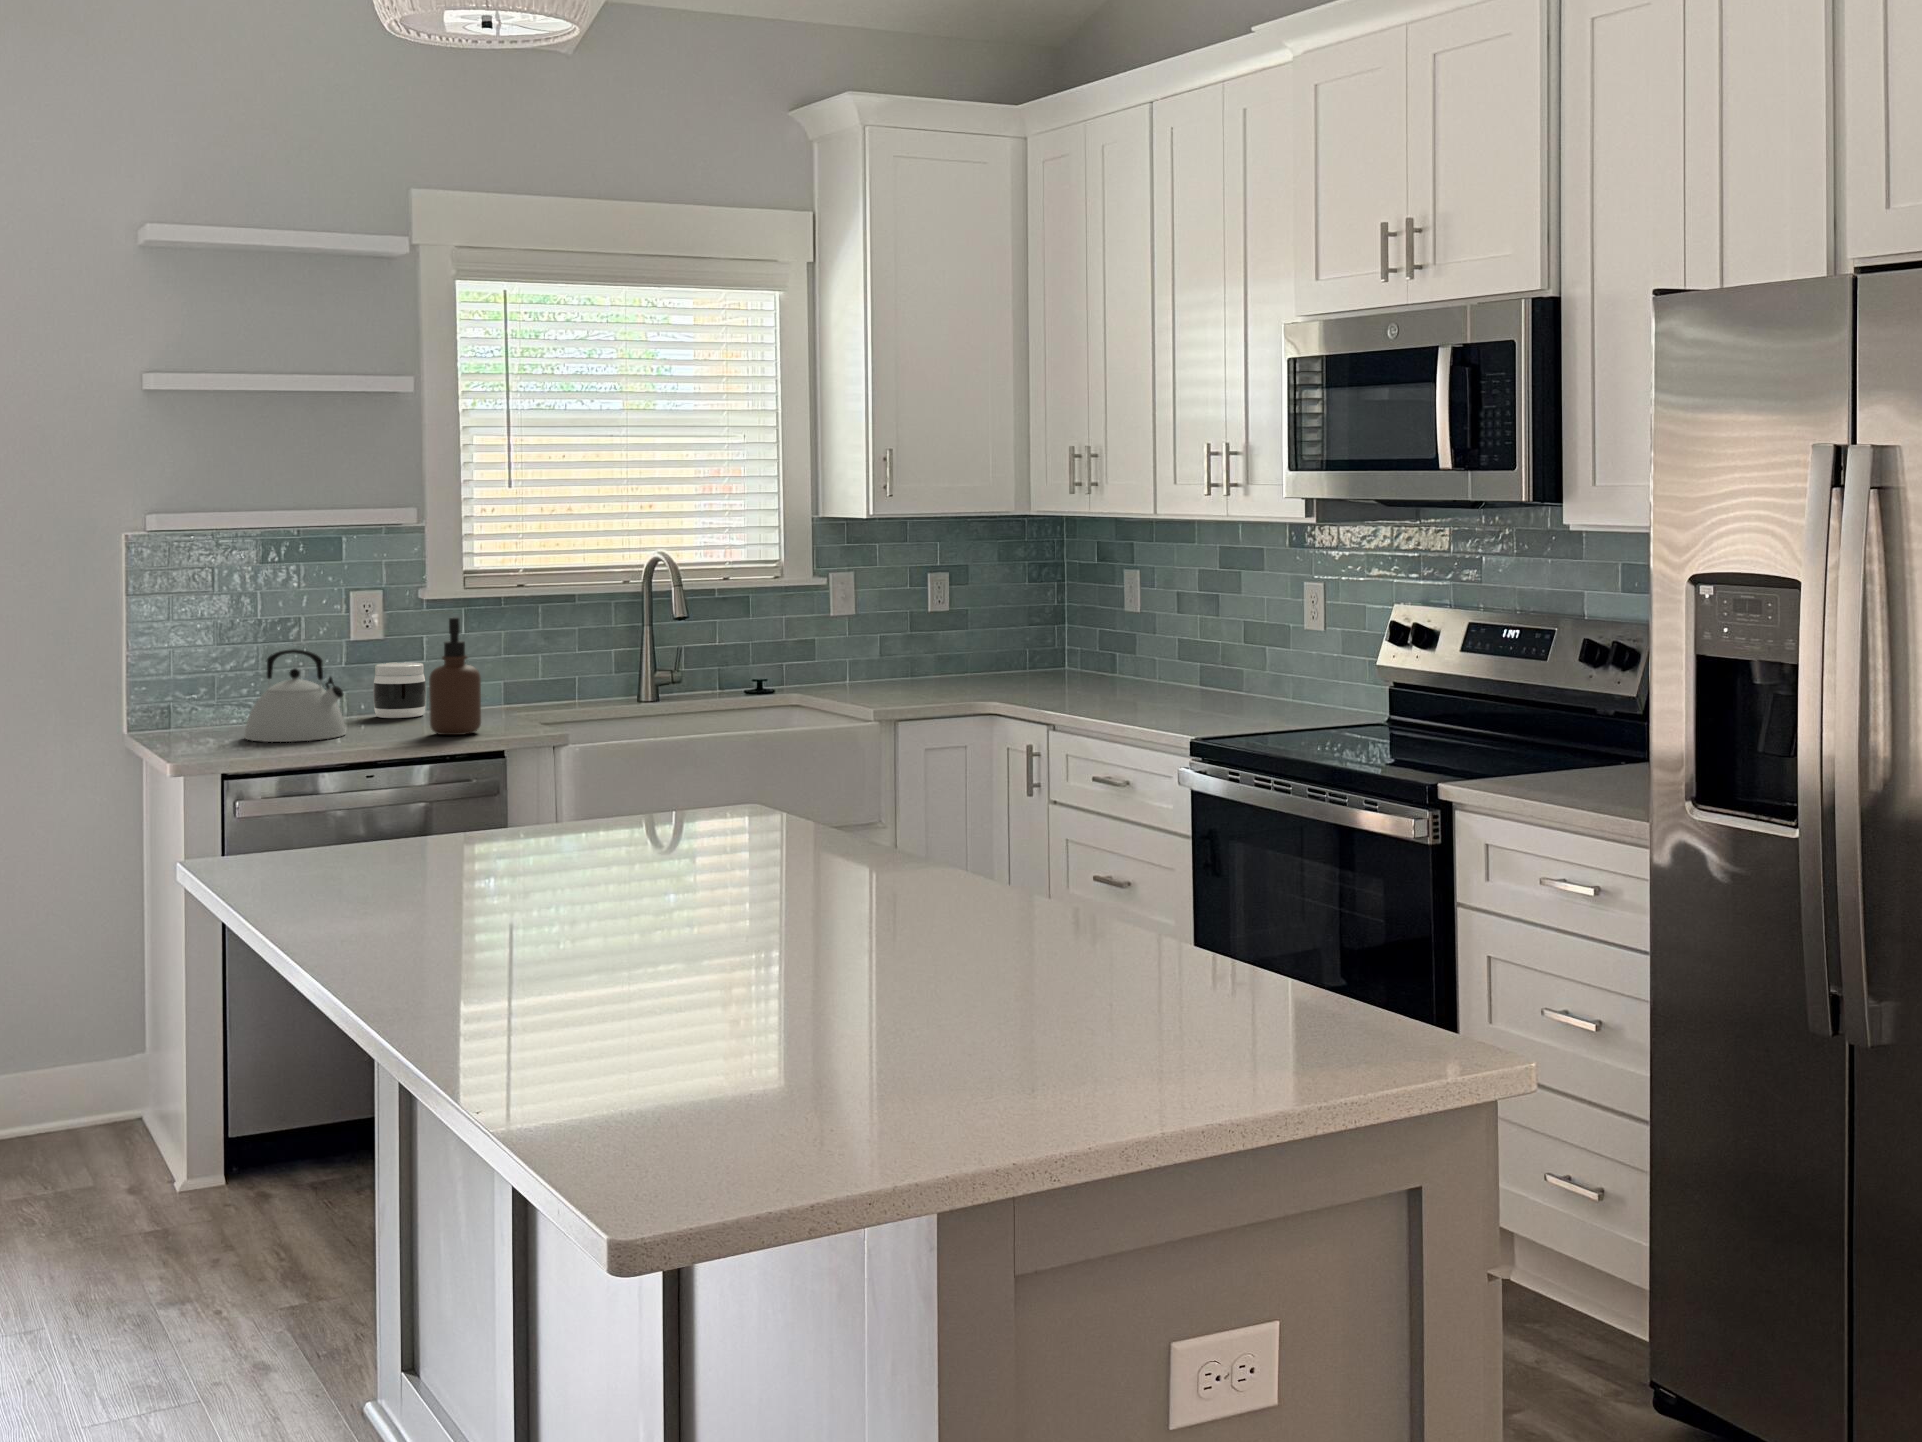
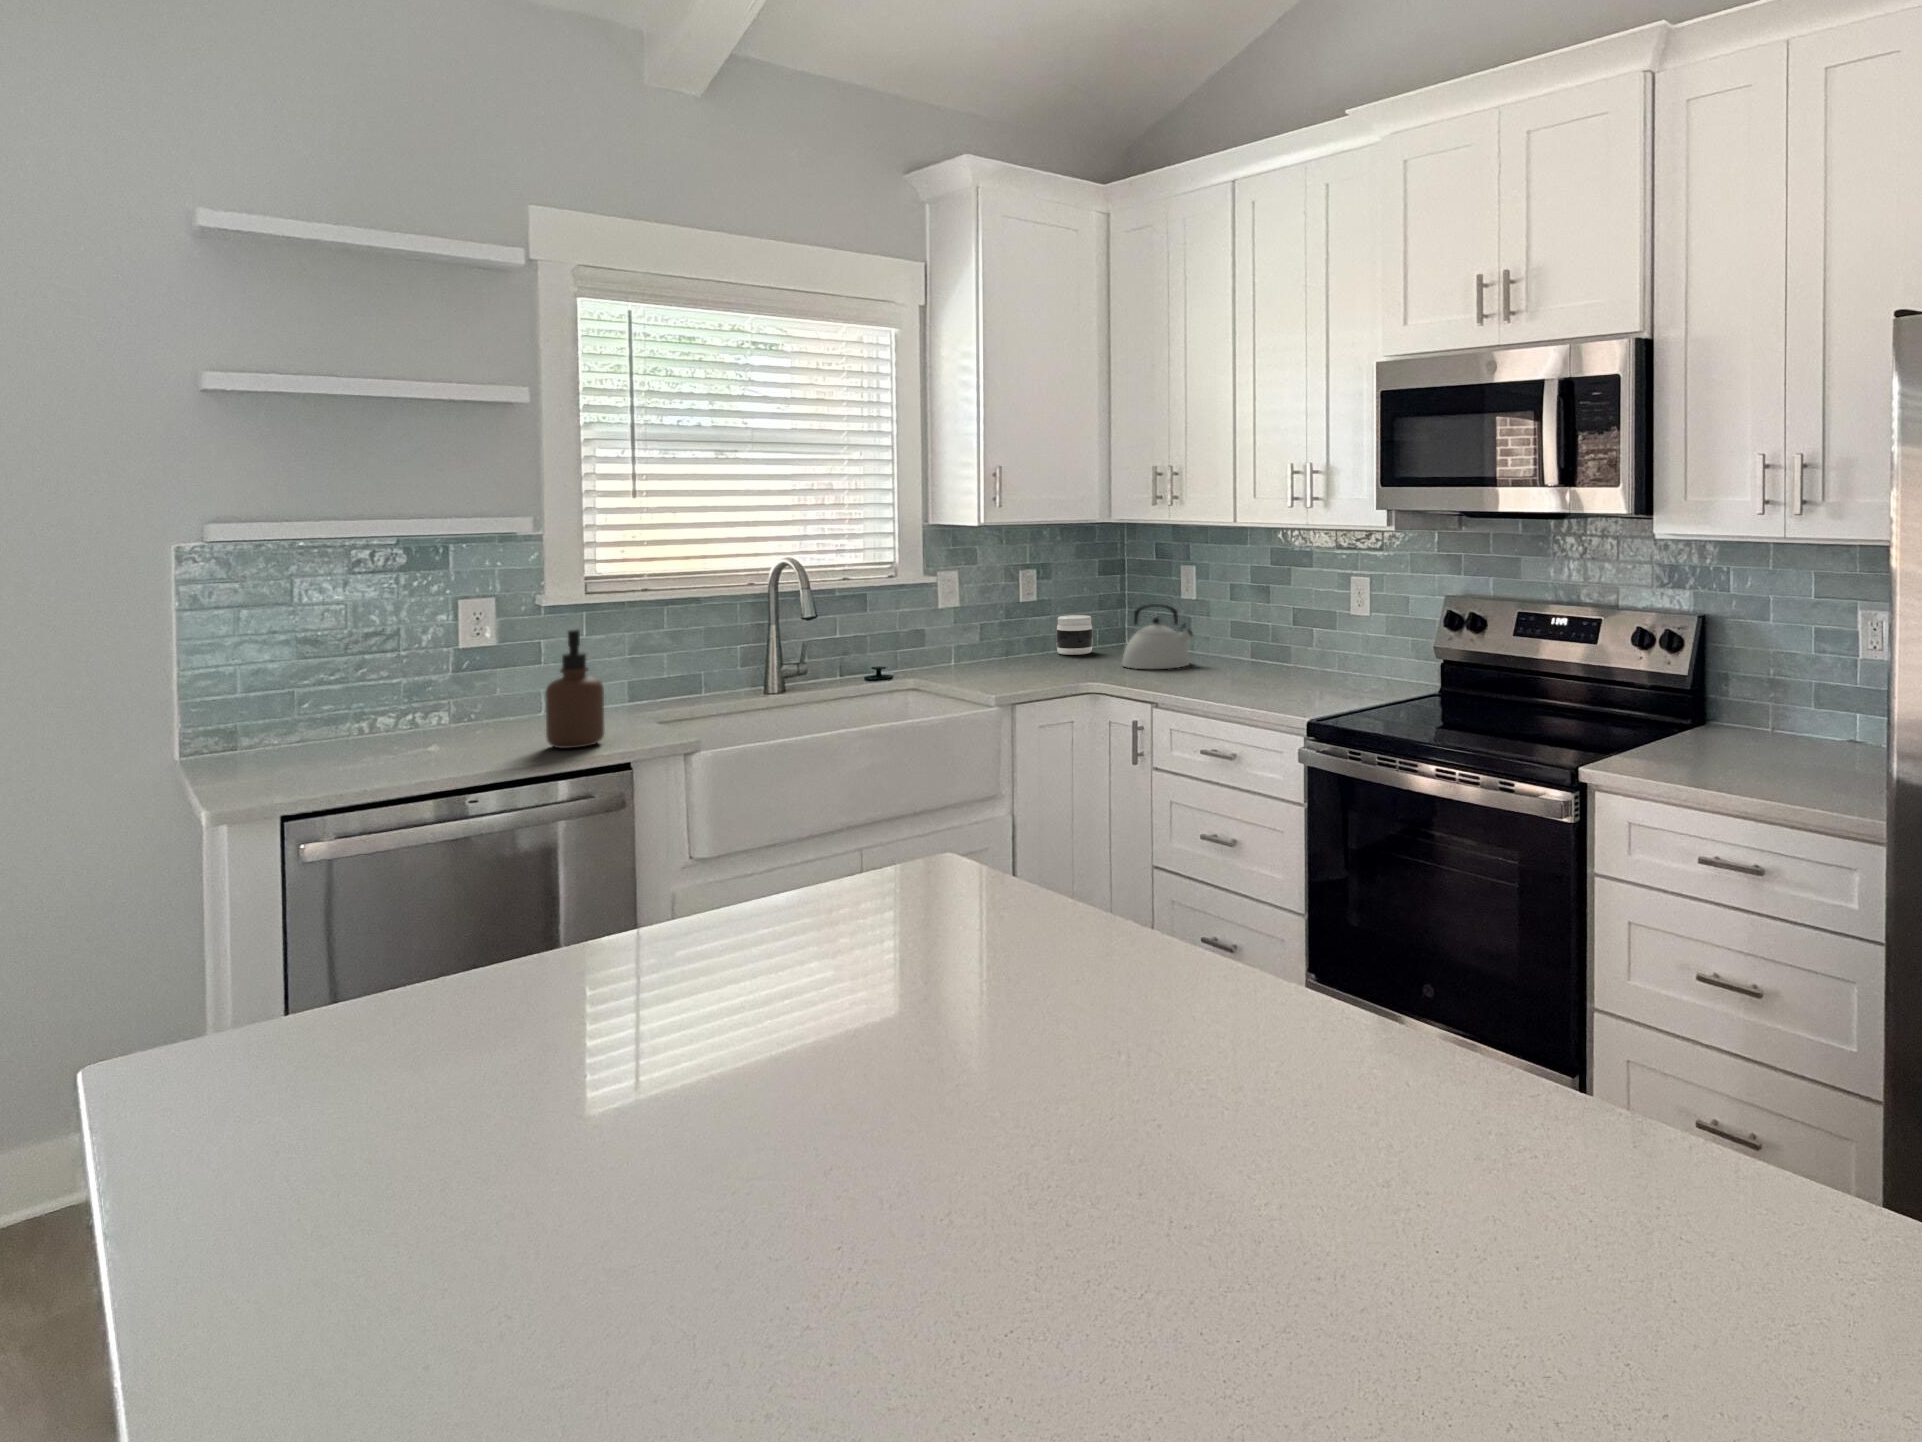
kettle: present [245,649,345,742] -> present [1122,604,1193,669]
jar: present [373,662,426,718] -> present [1056,615,1093,655]

